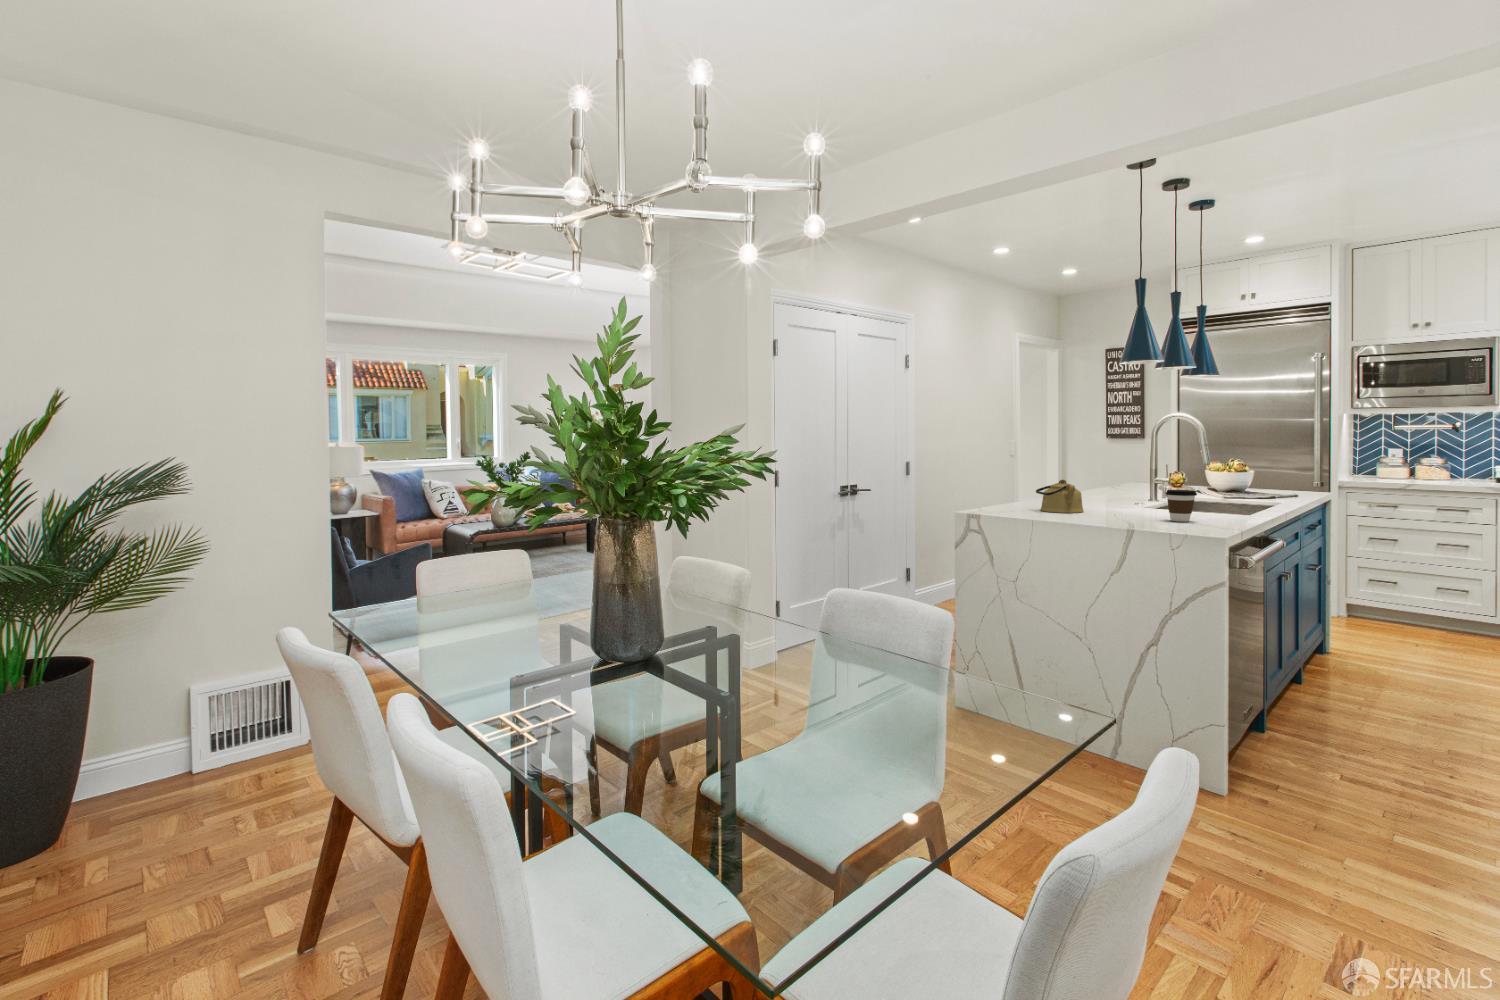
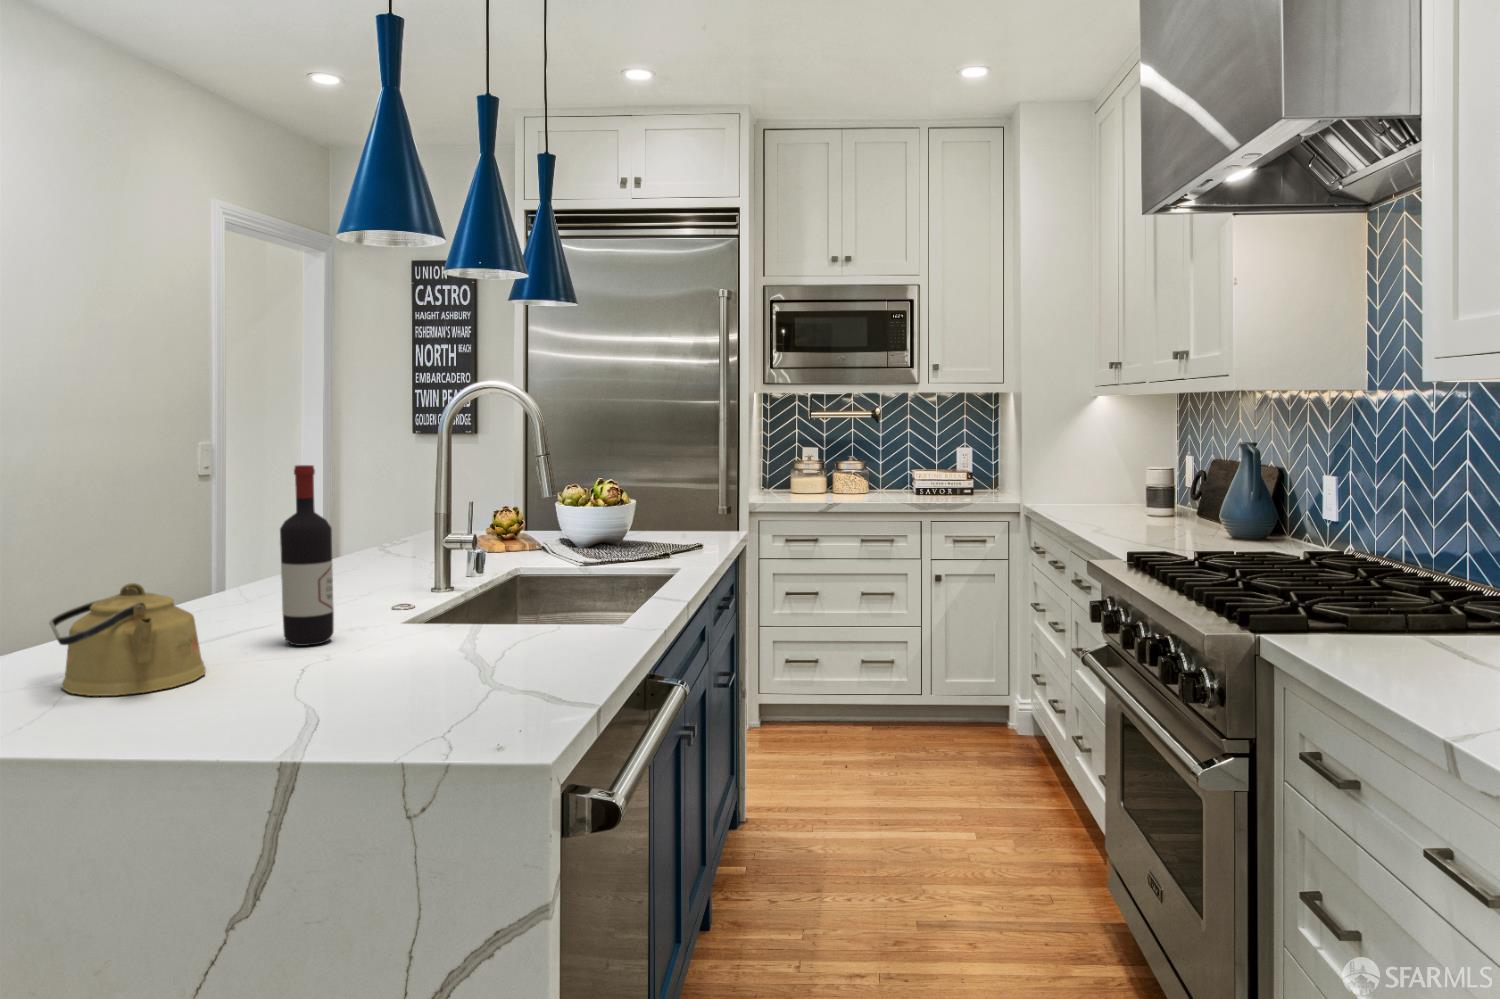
wine bottle: none [1102,444,1122,509] -> present [280,465,334,646]
coffee cup: present [1166,490,1197,522] -> none [402,613,489,717]

